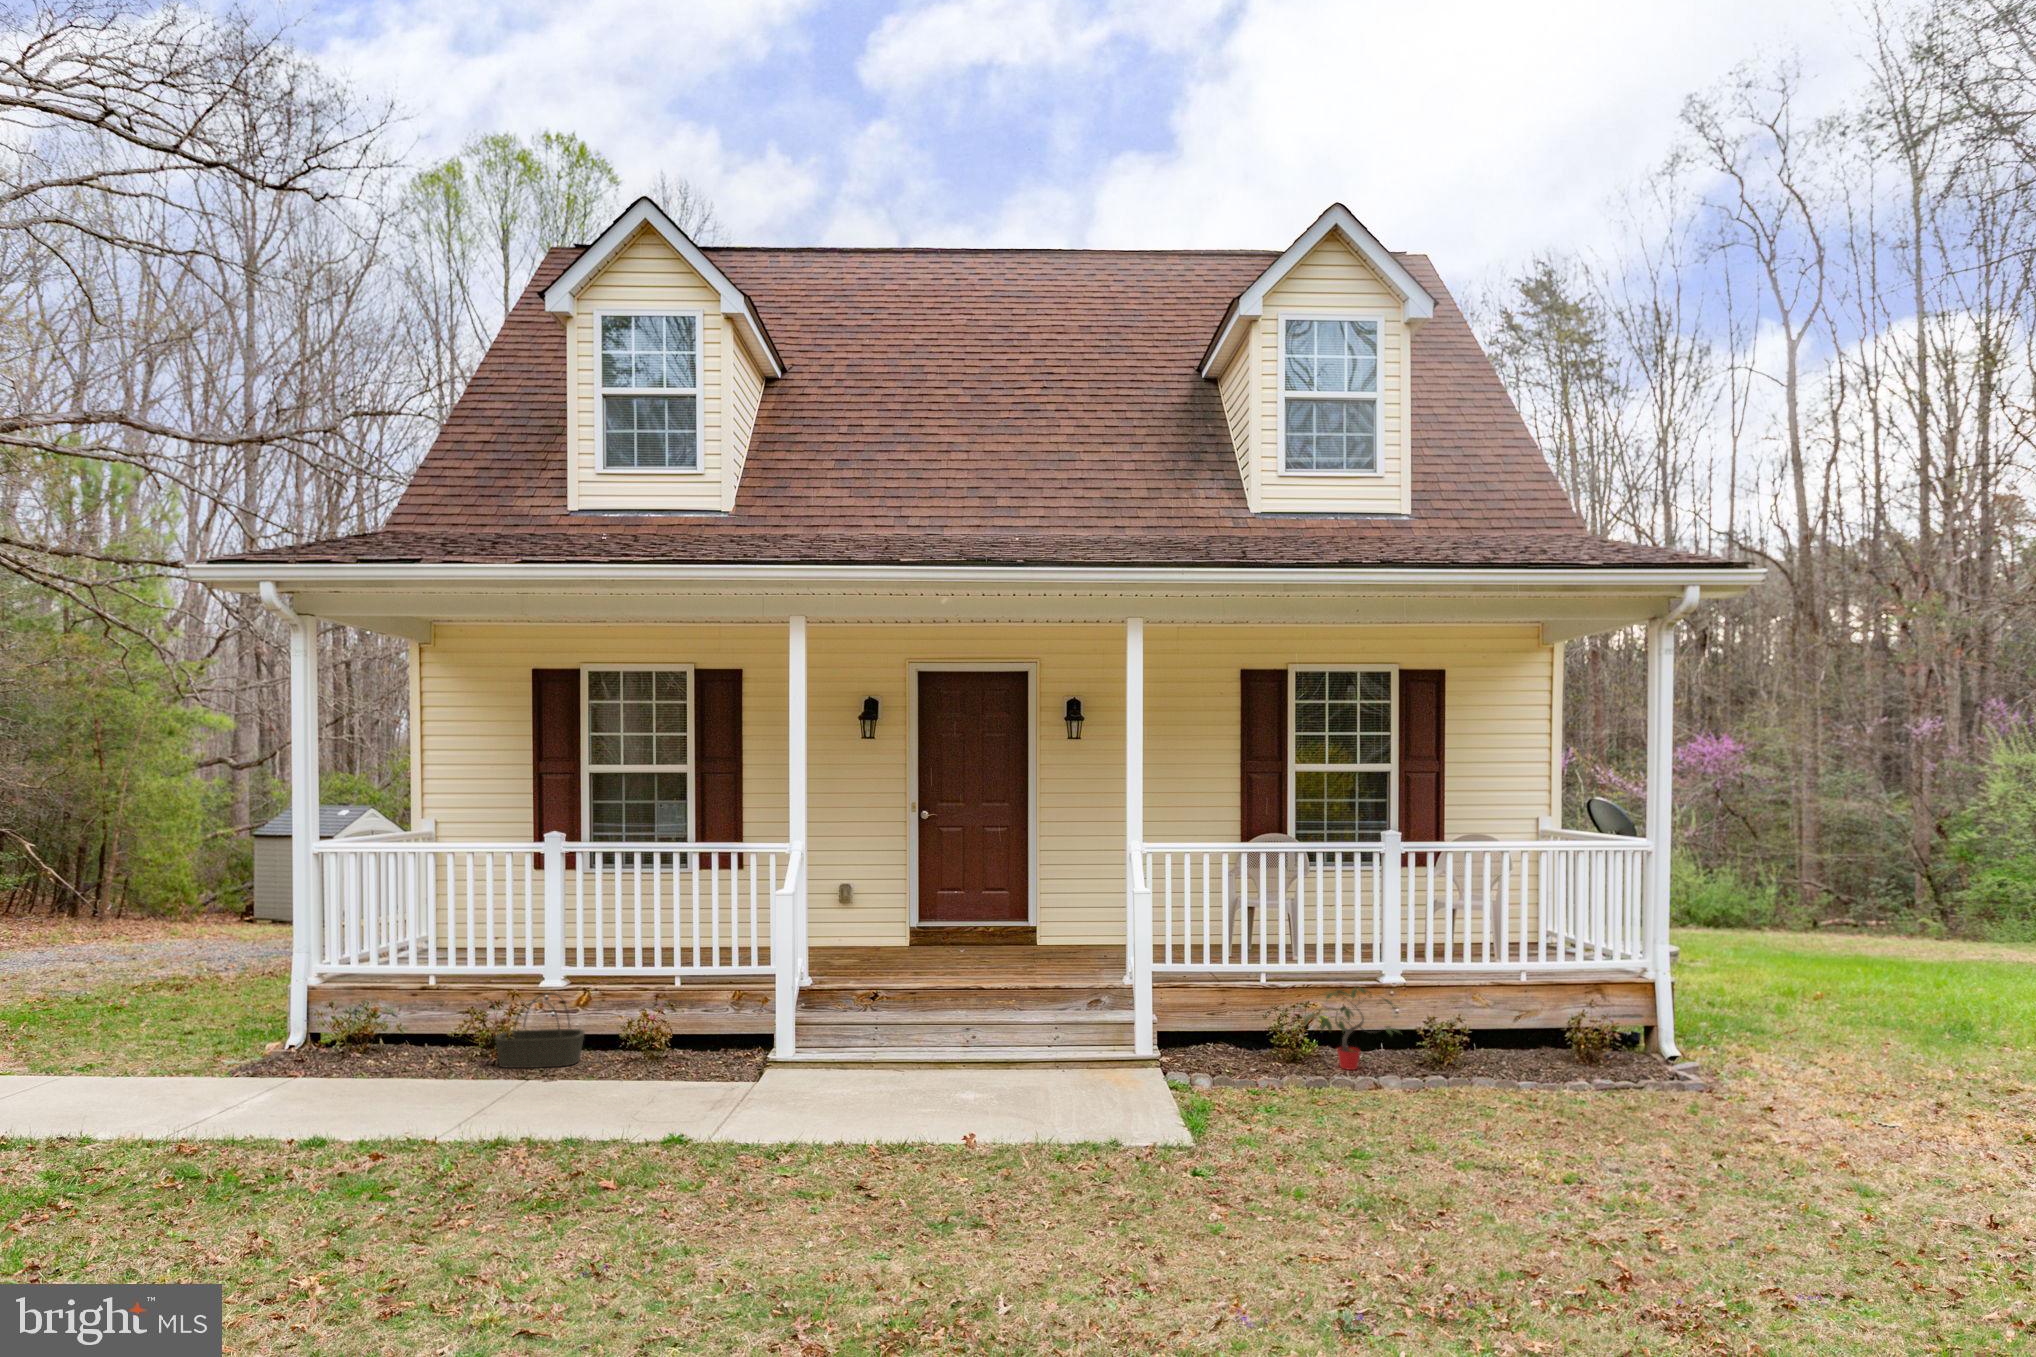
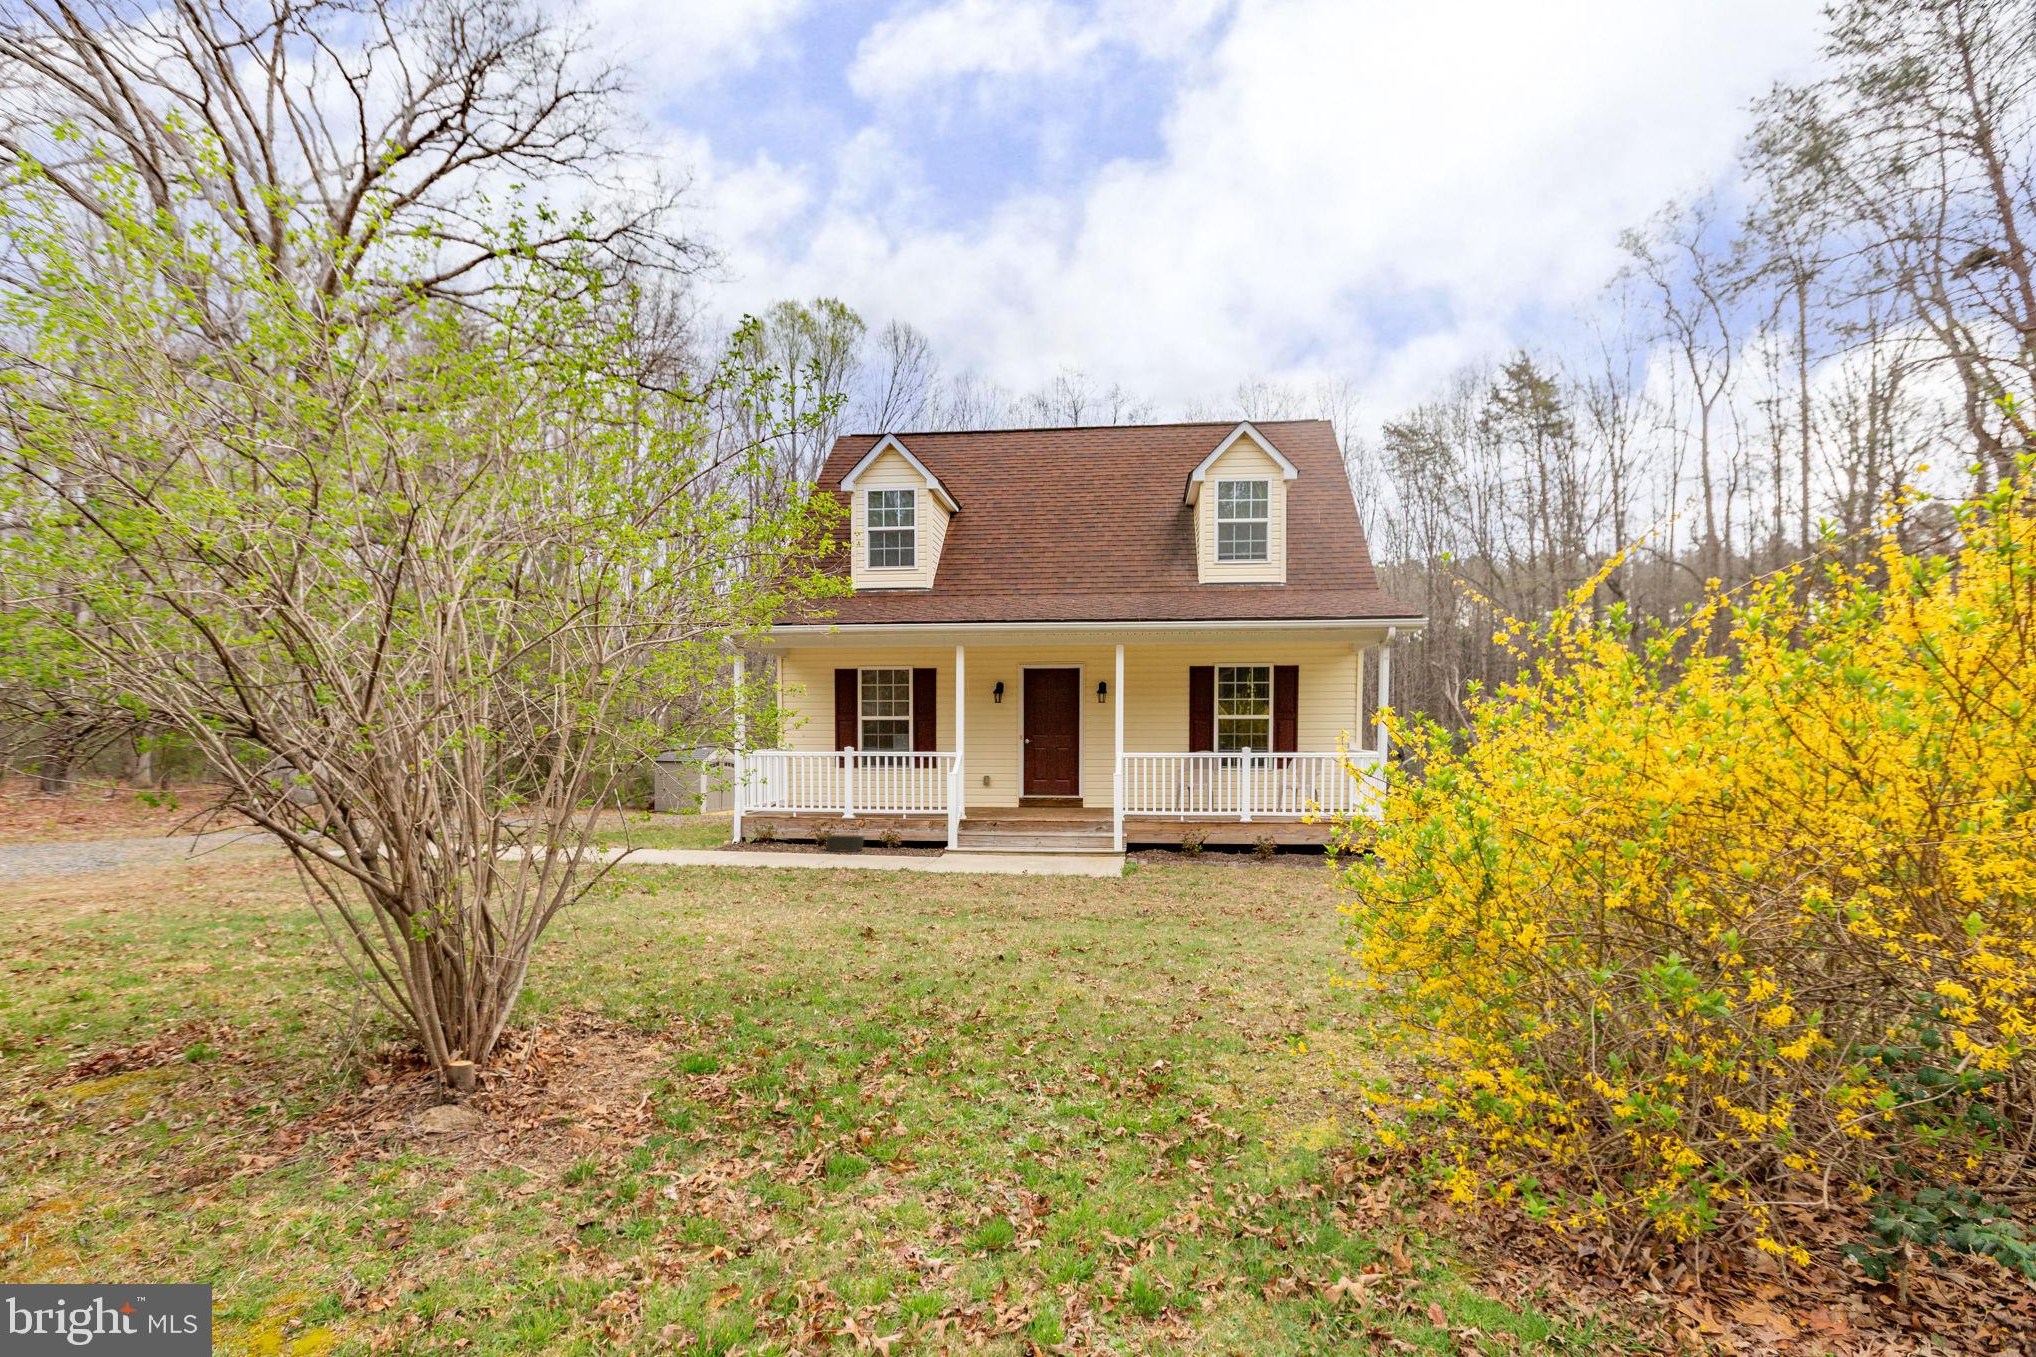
potted plant: present [1304,987,1400,1070] -> none [1201,825,1250,865]

